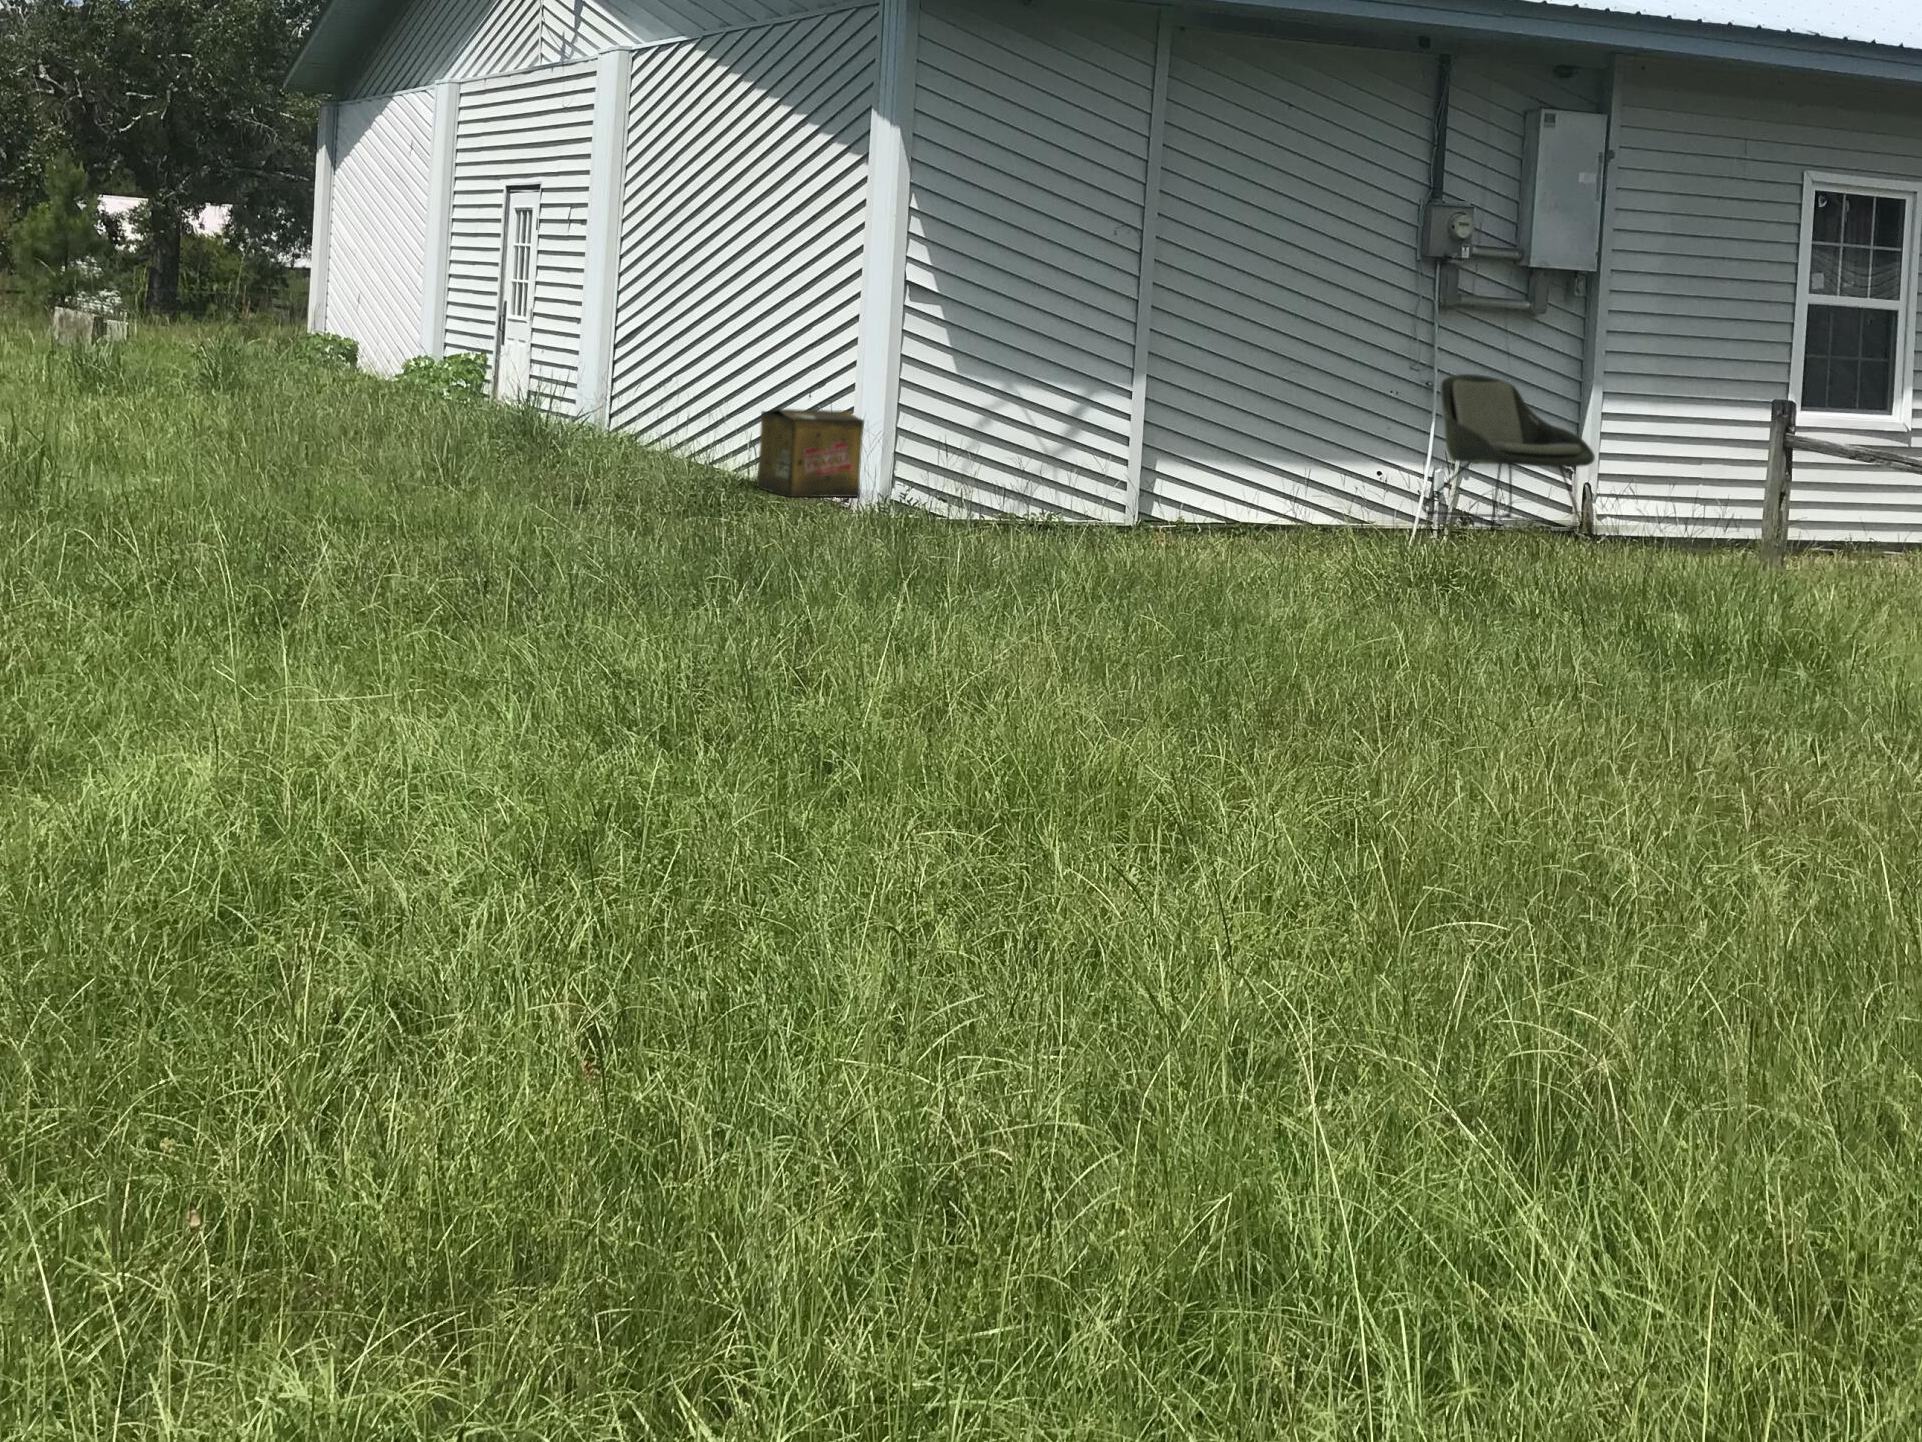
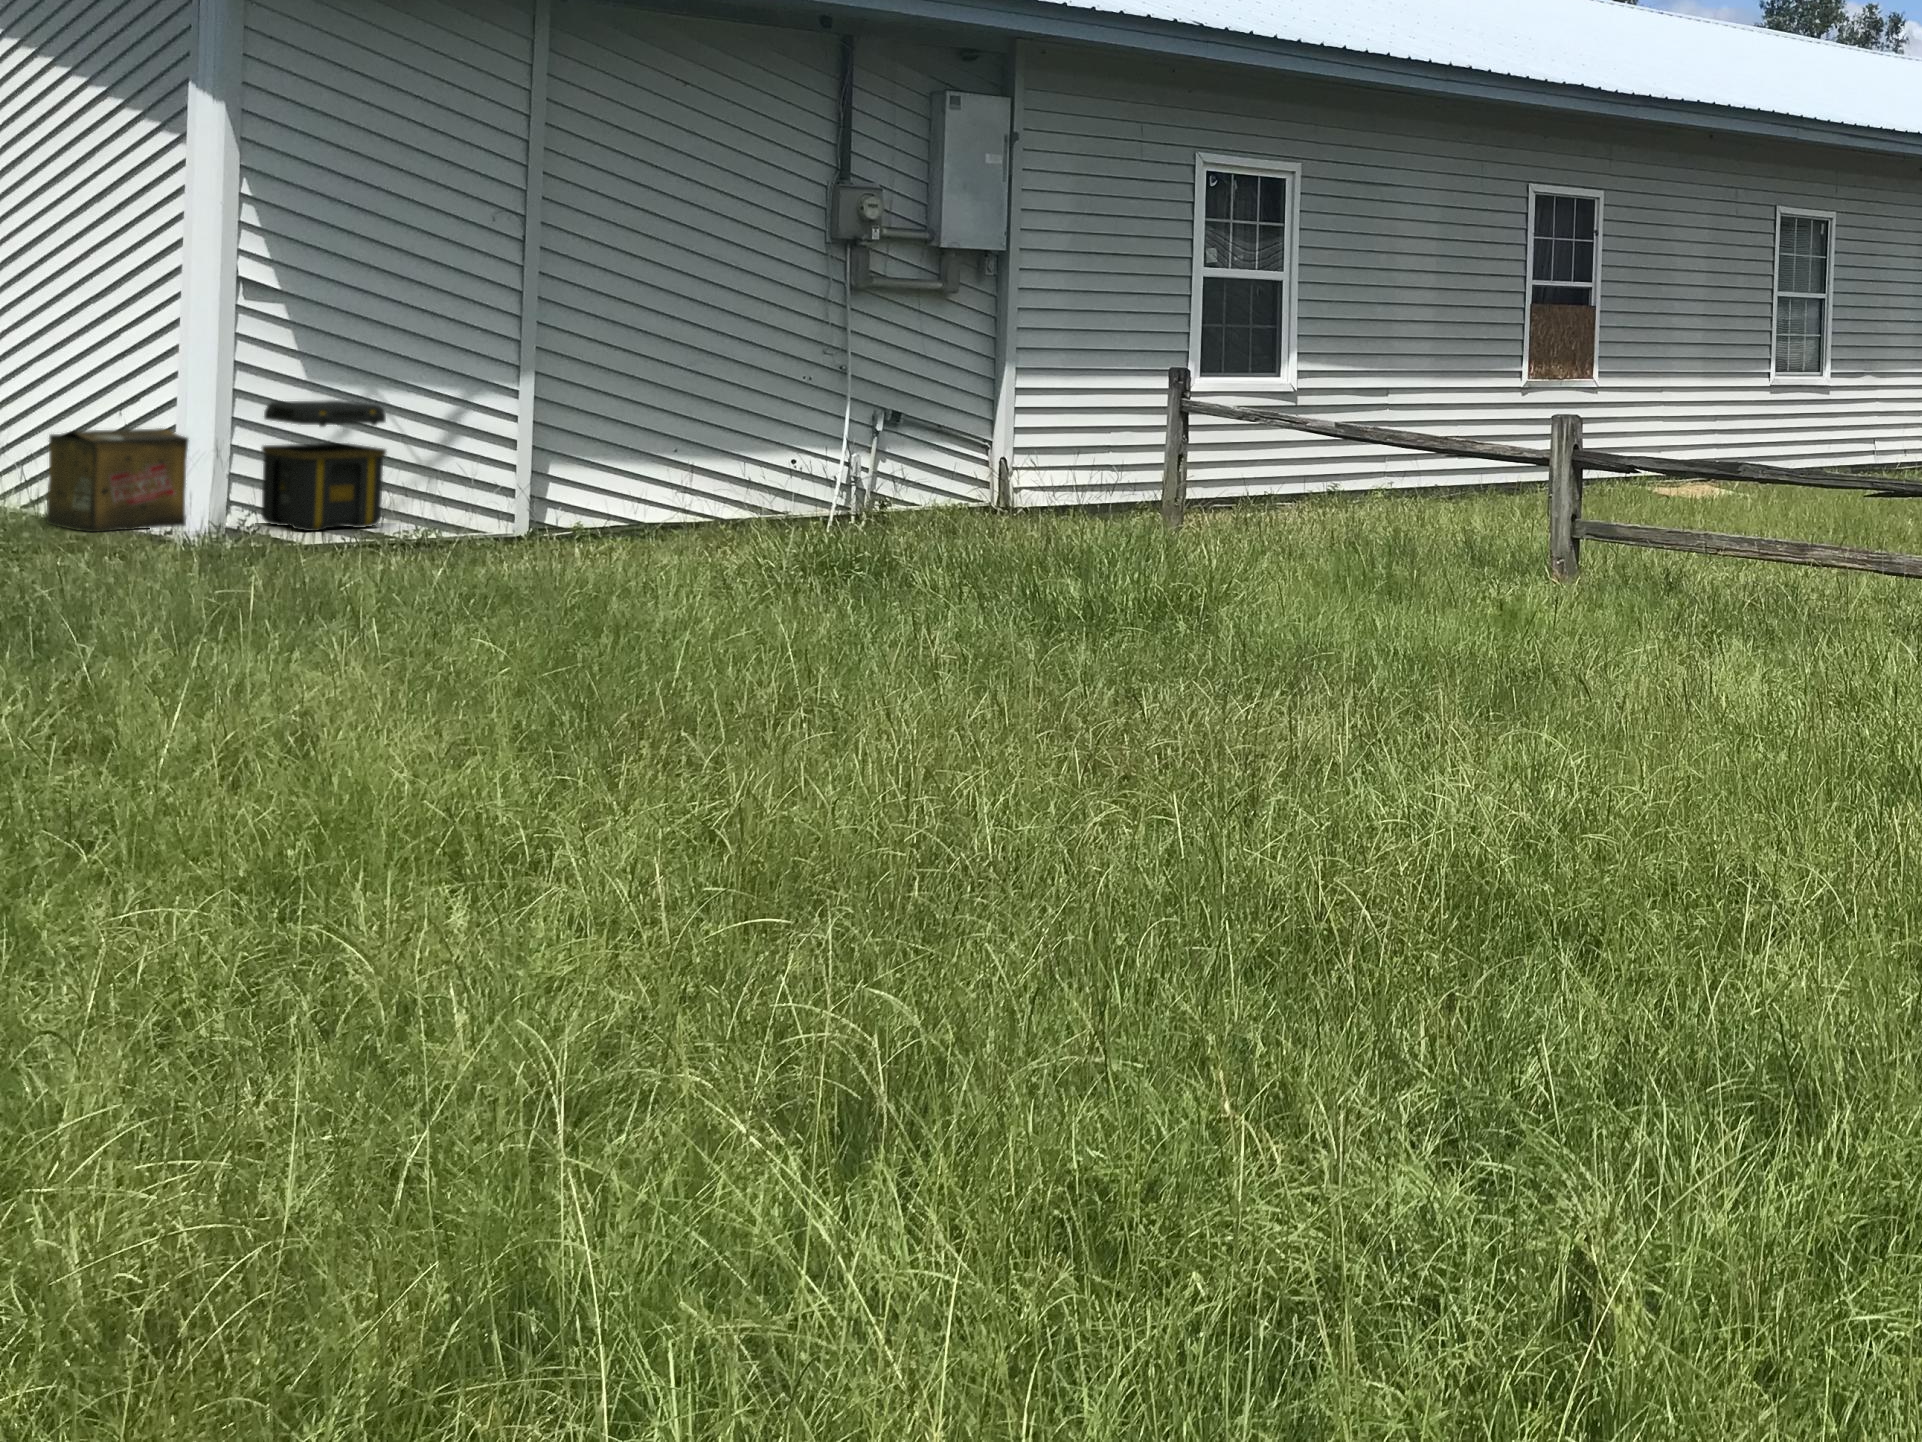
lounge chair: present [1423,374,1595,530] -> none [840,356,1005,510]
toolbox: none [918,392,1021,510] -> present [261,400,387,531]

